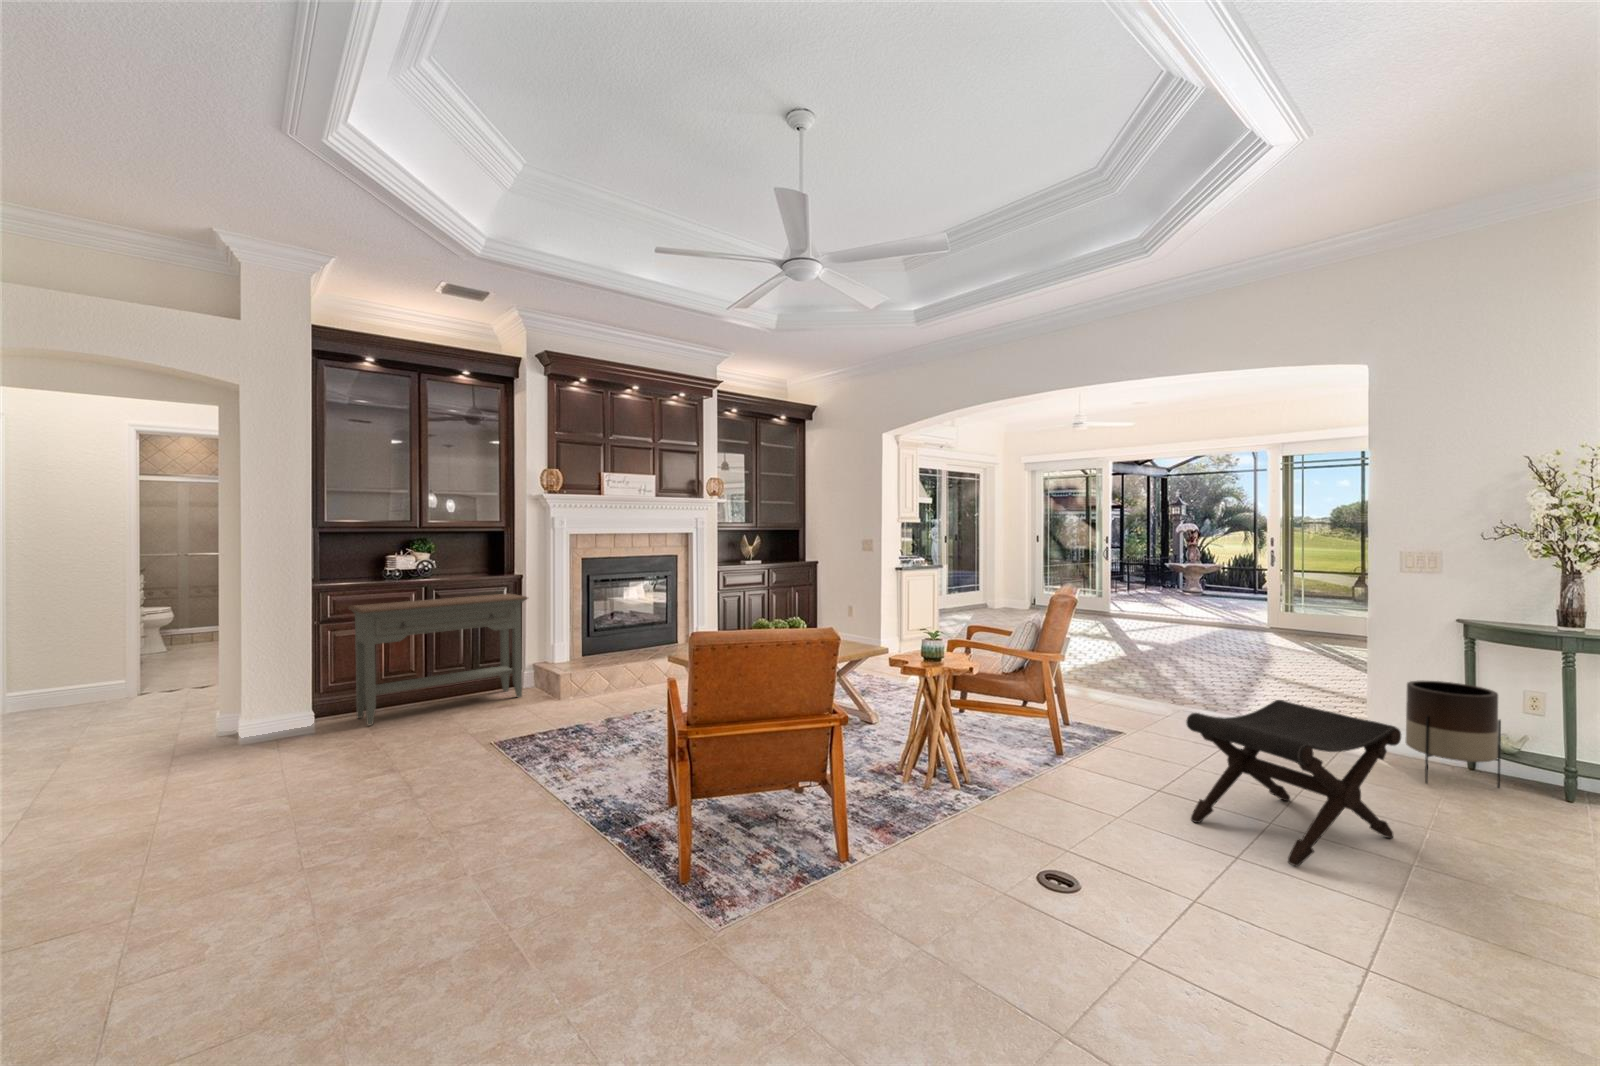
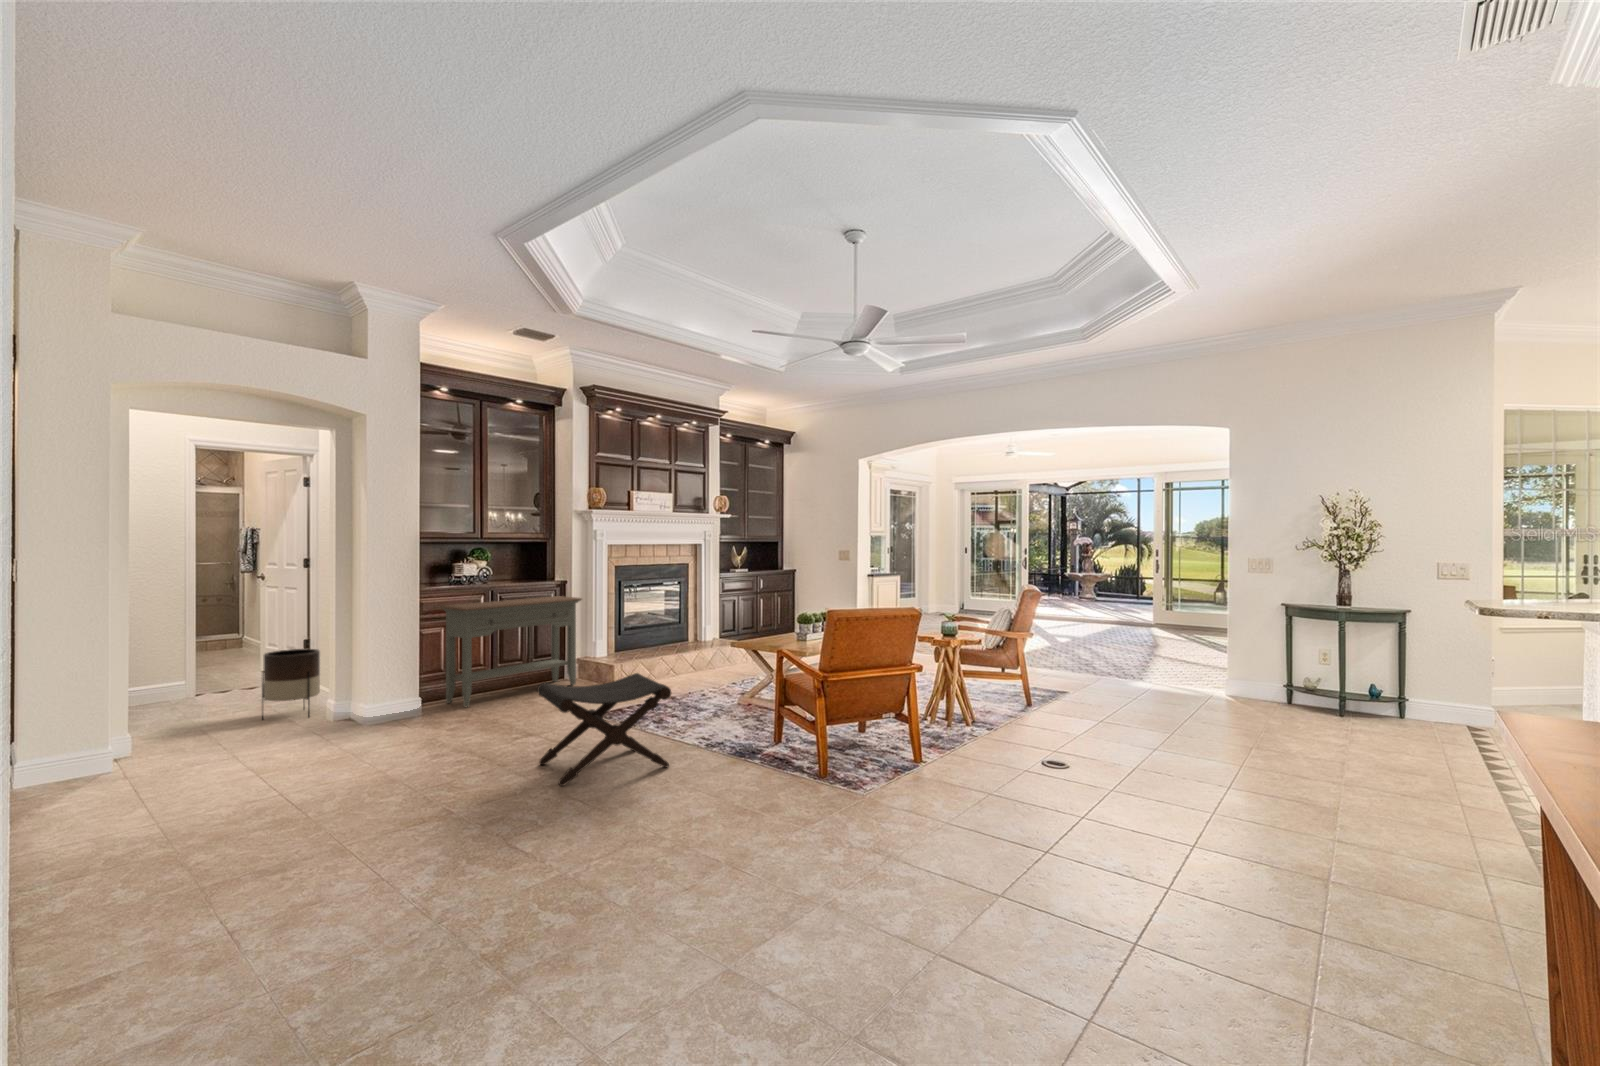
planter: present [1406,681,1501,788] -> present [262,649,320,717]
footstool: present [1186,700,1401,866] -> present [537,673,671,786]

